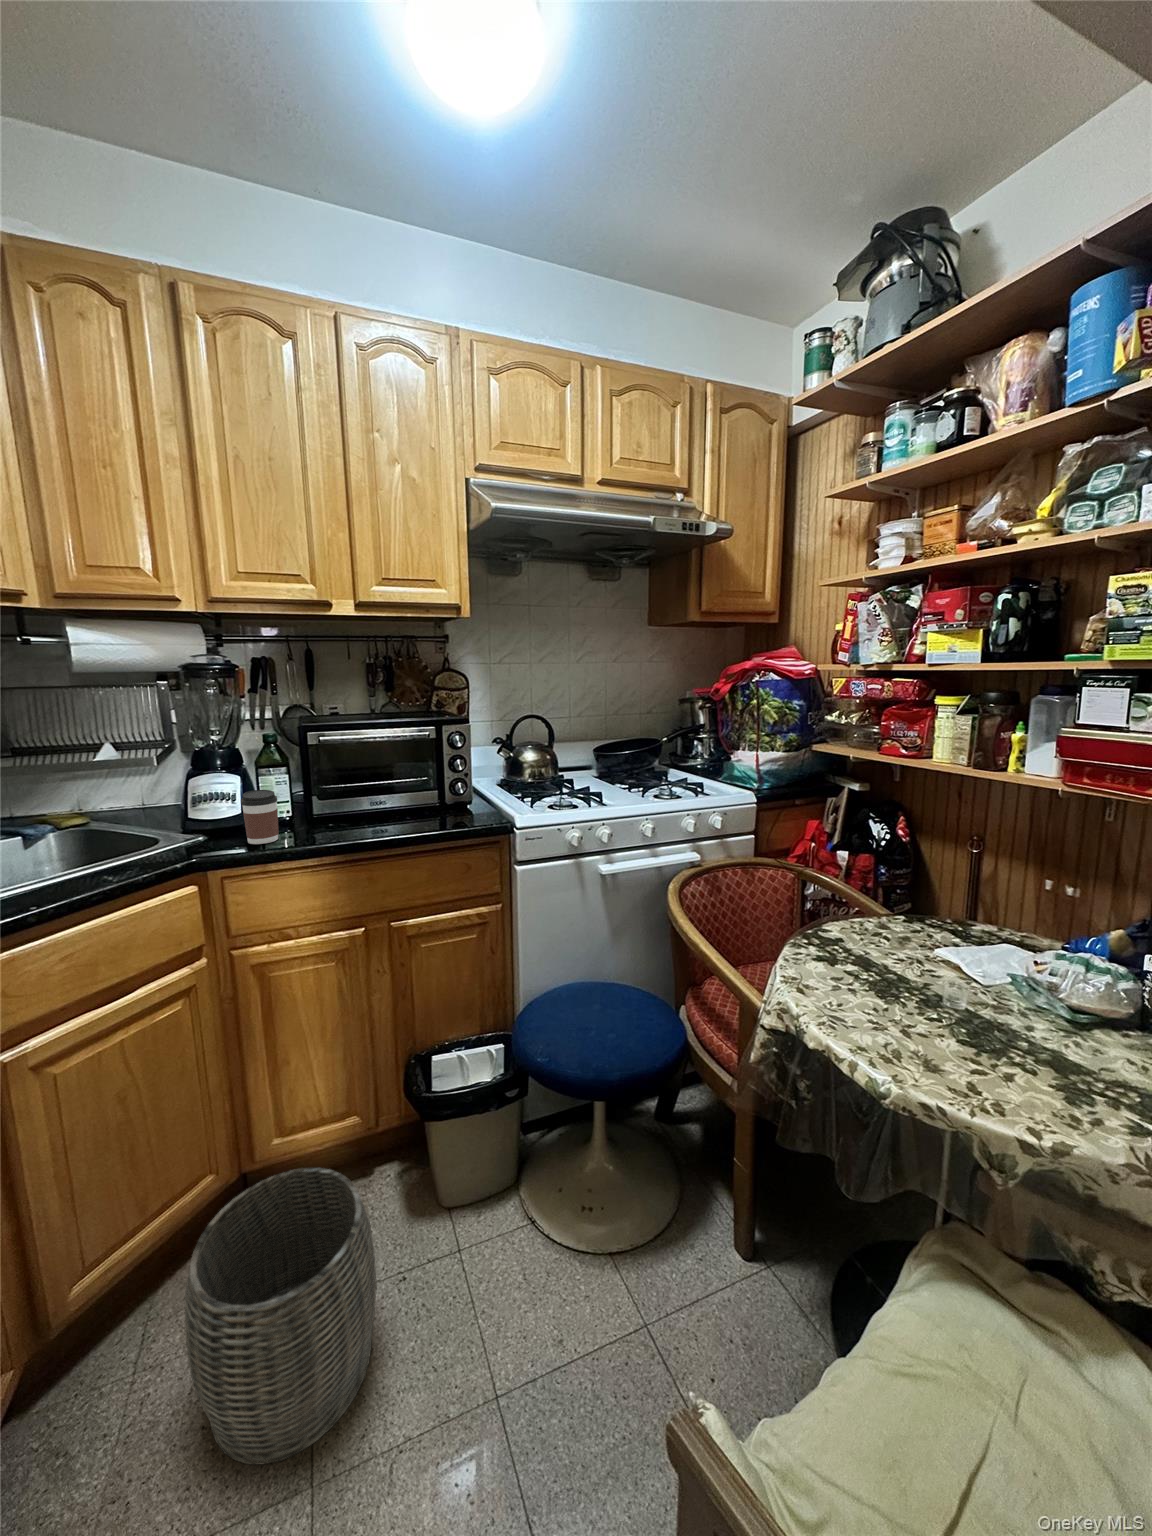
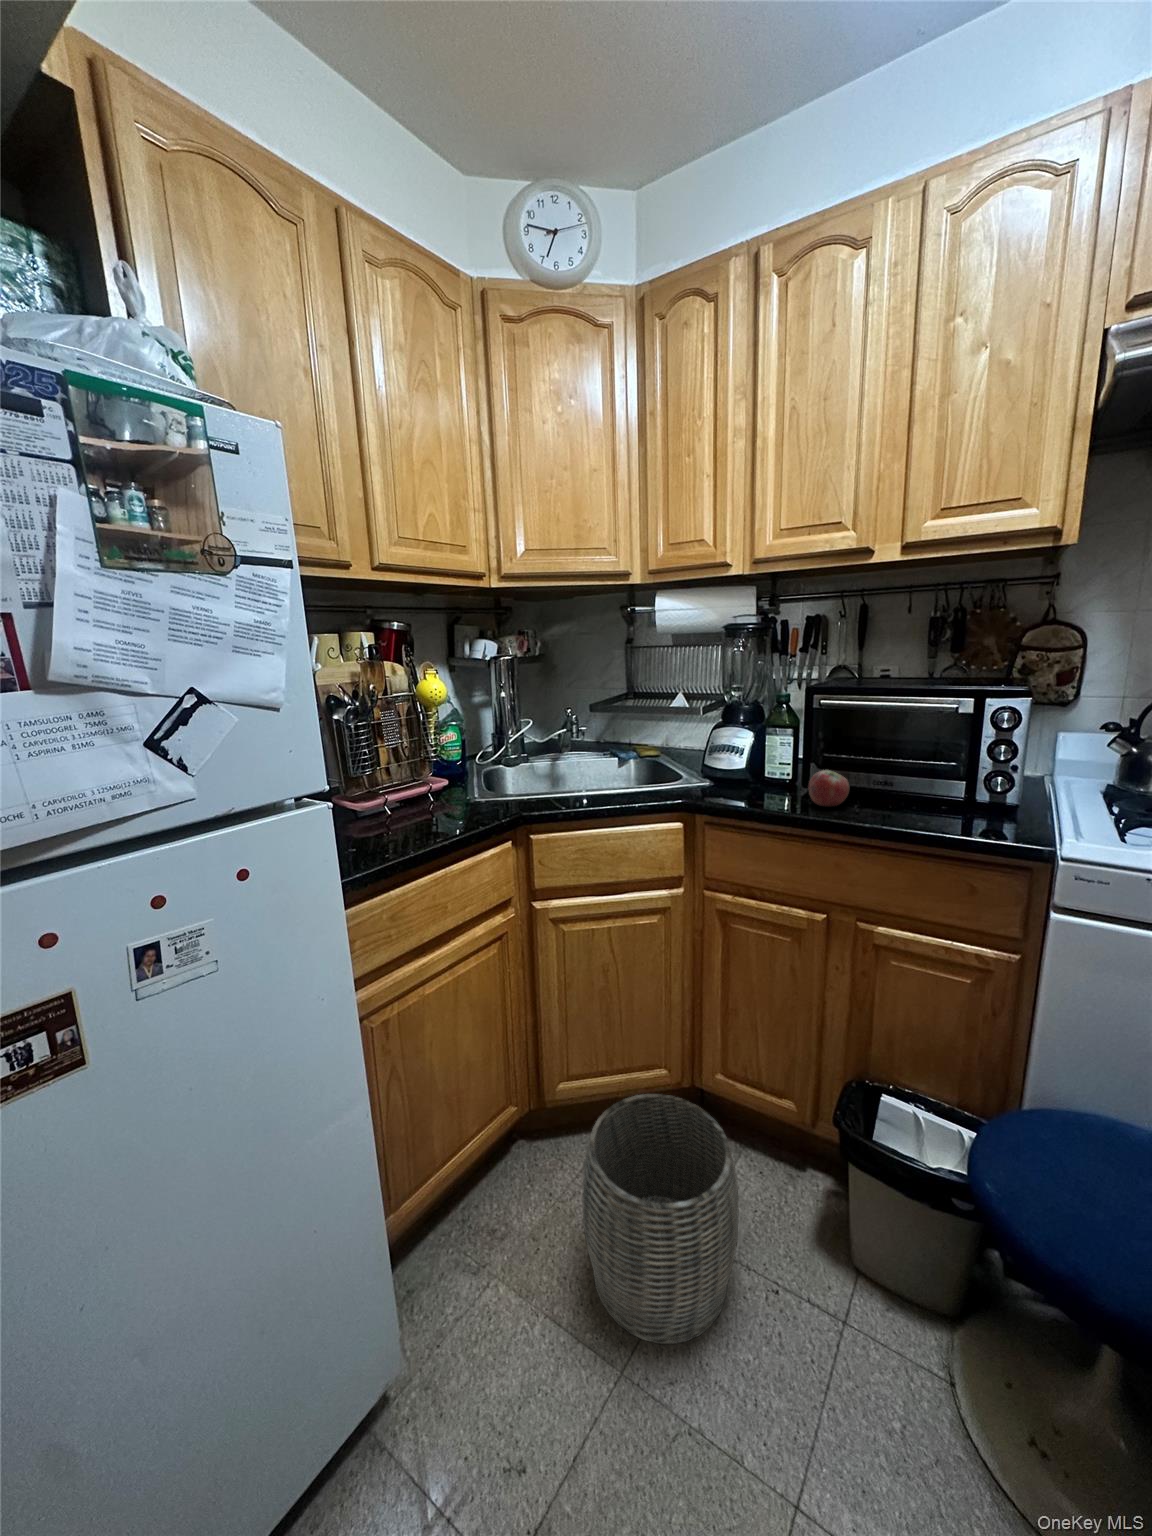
coffee cup: present [241,790,279,844] -> none [740,748,772,800]
apple: none [320,800,357,832] -> present [808,770,849,806]

